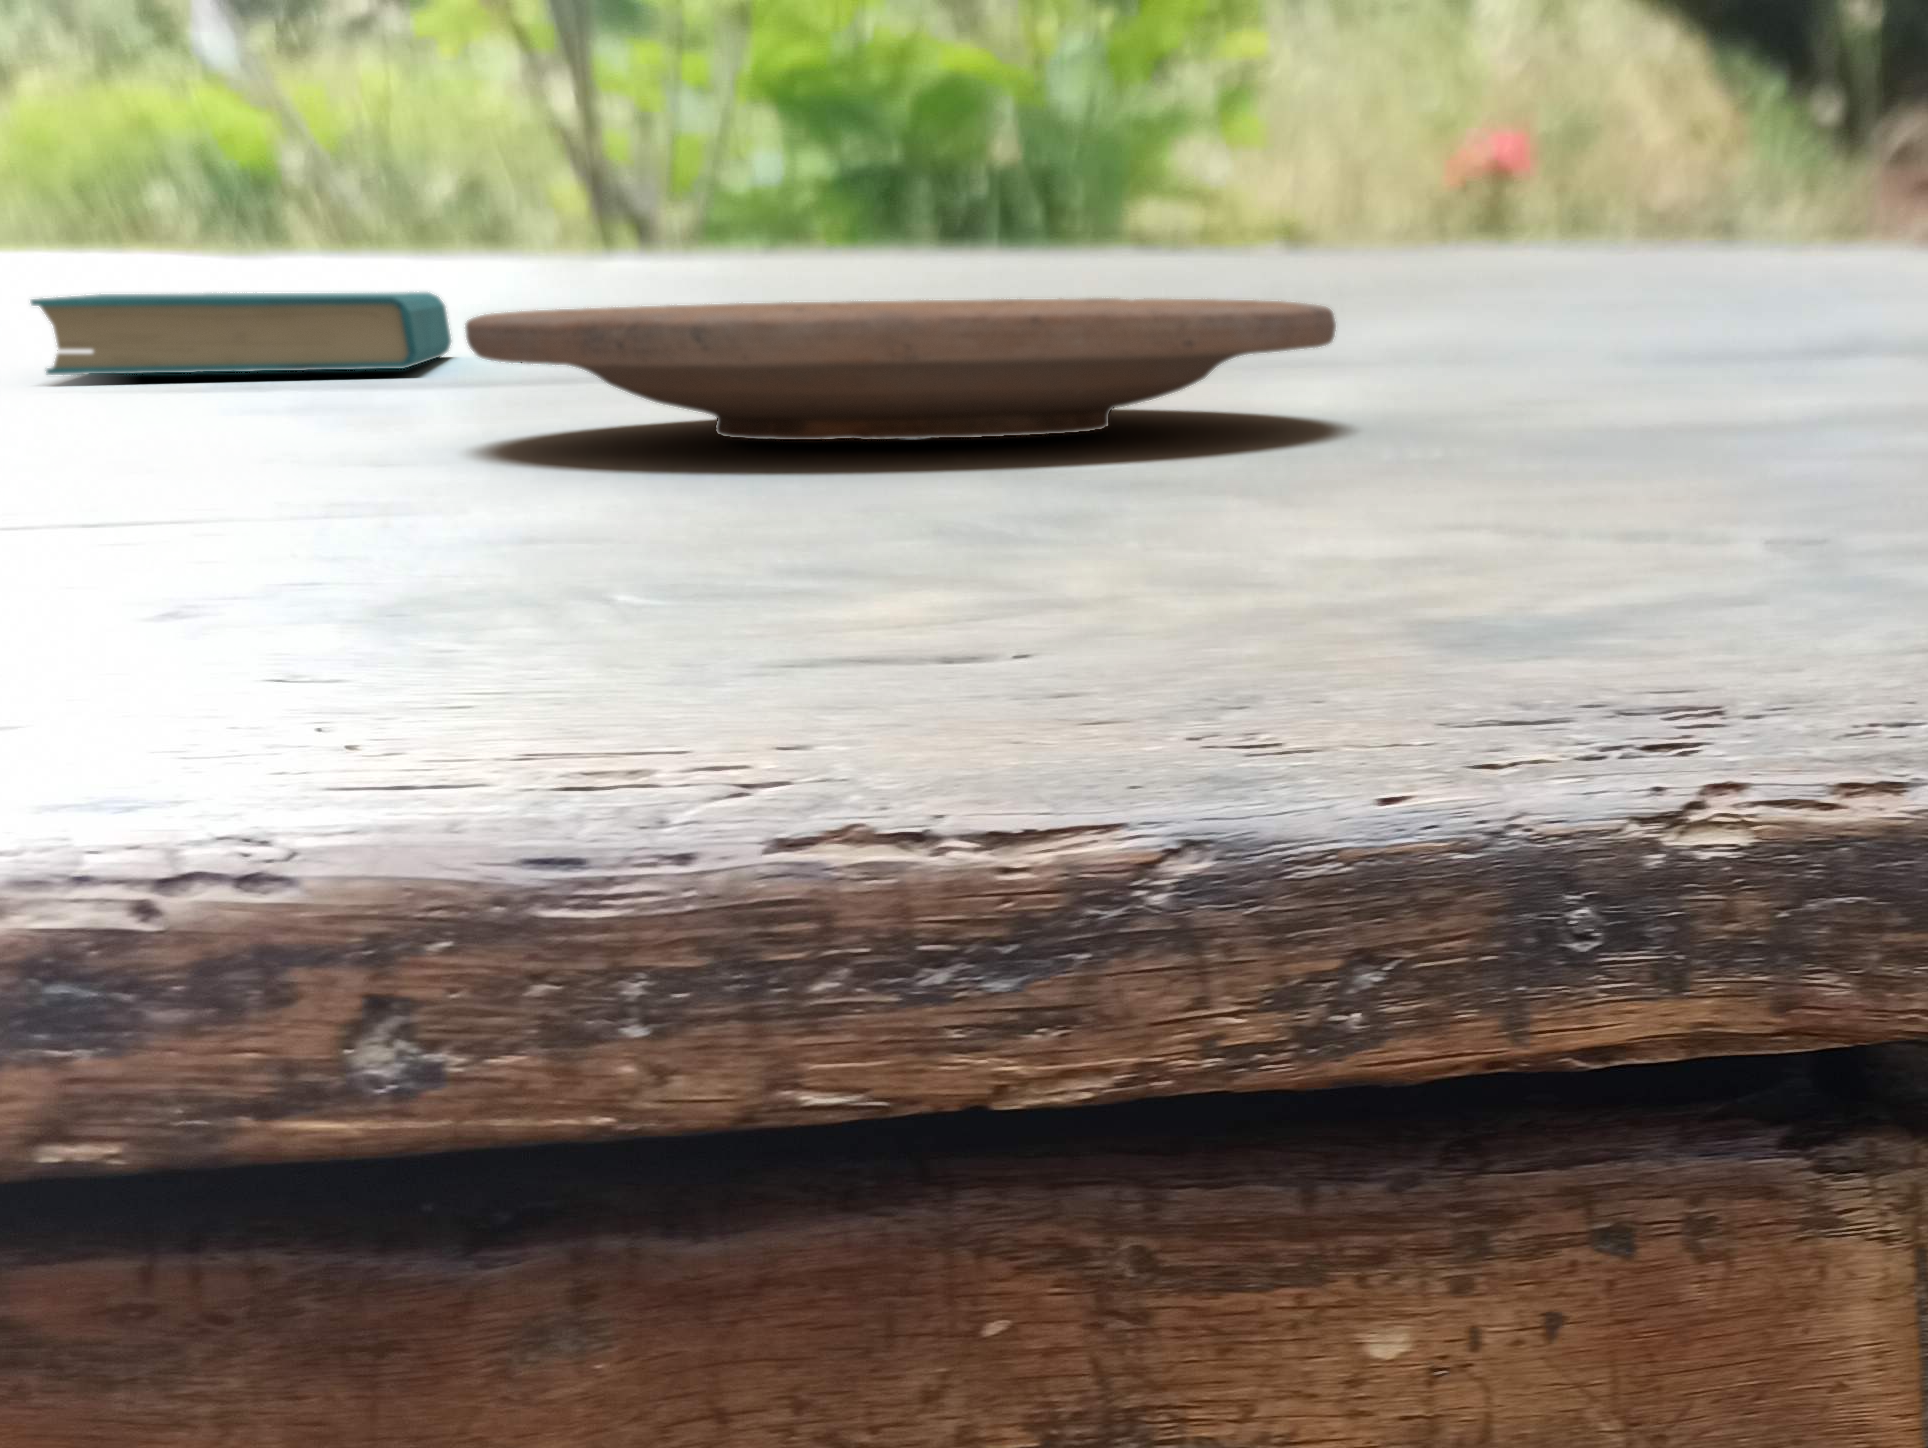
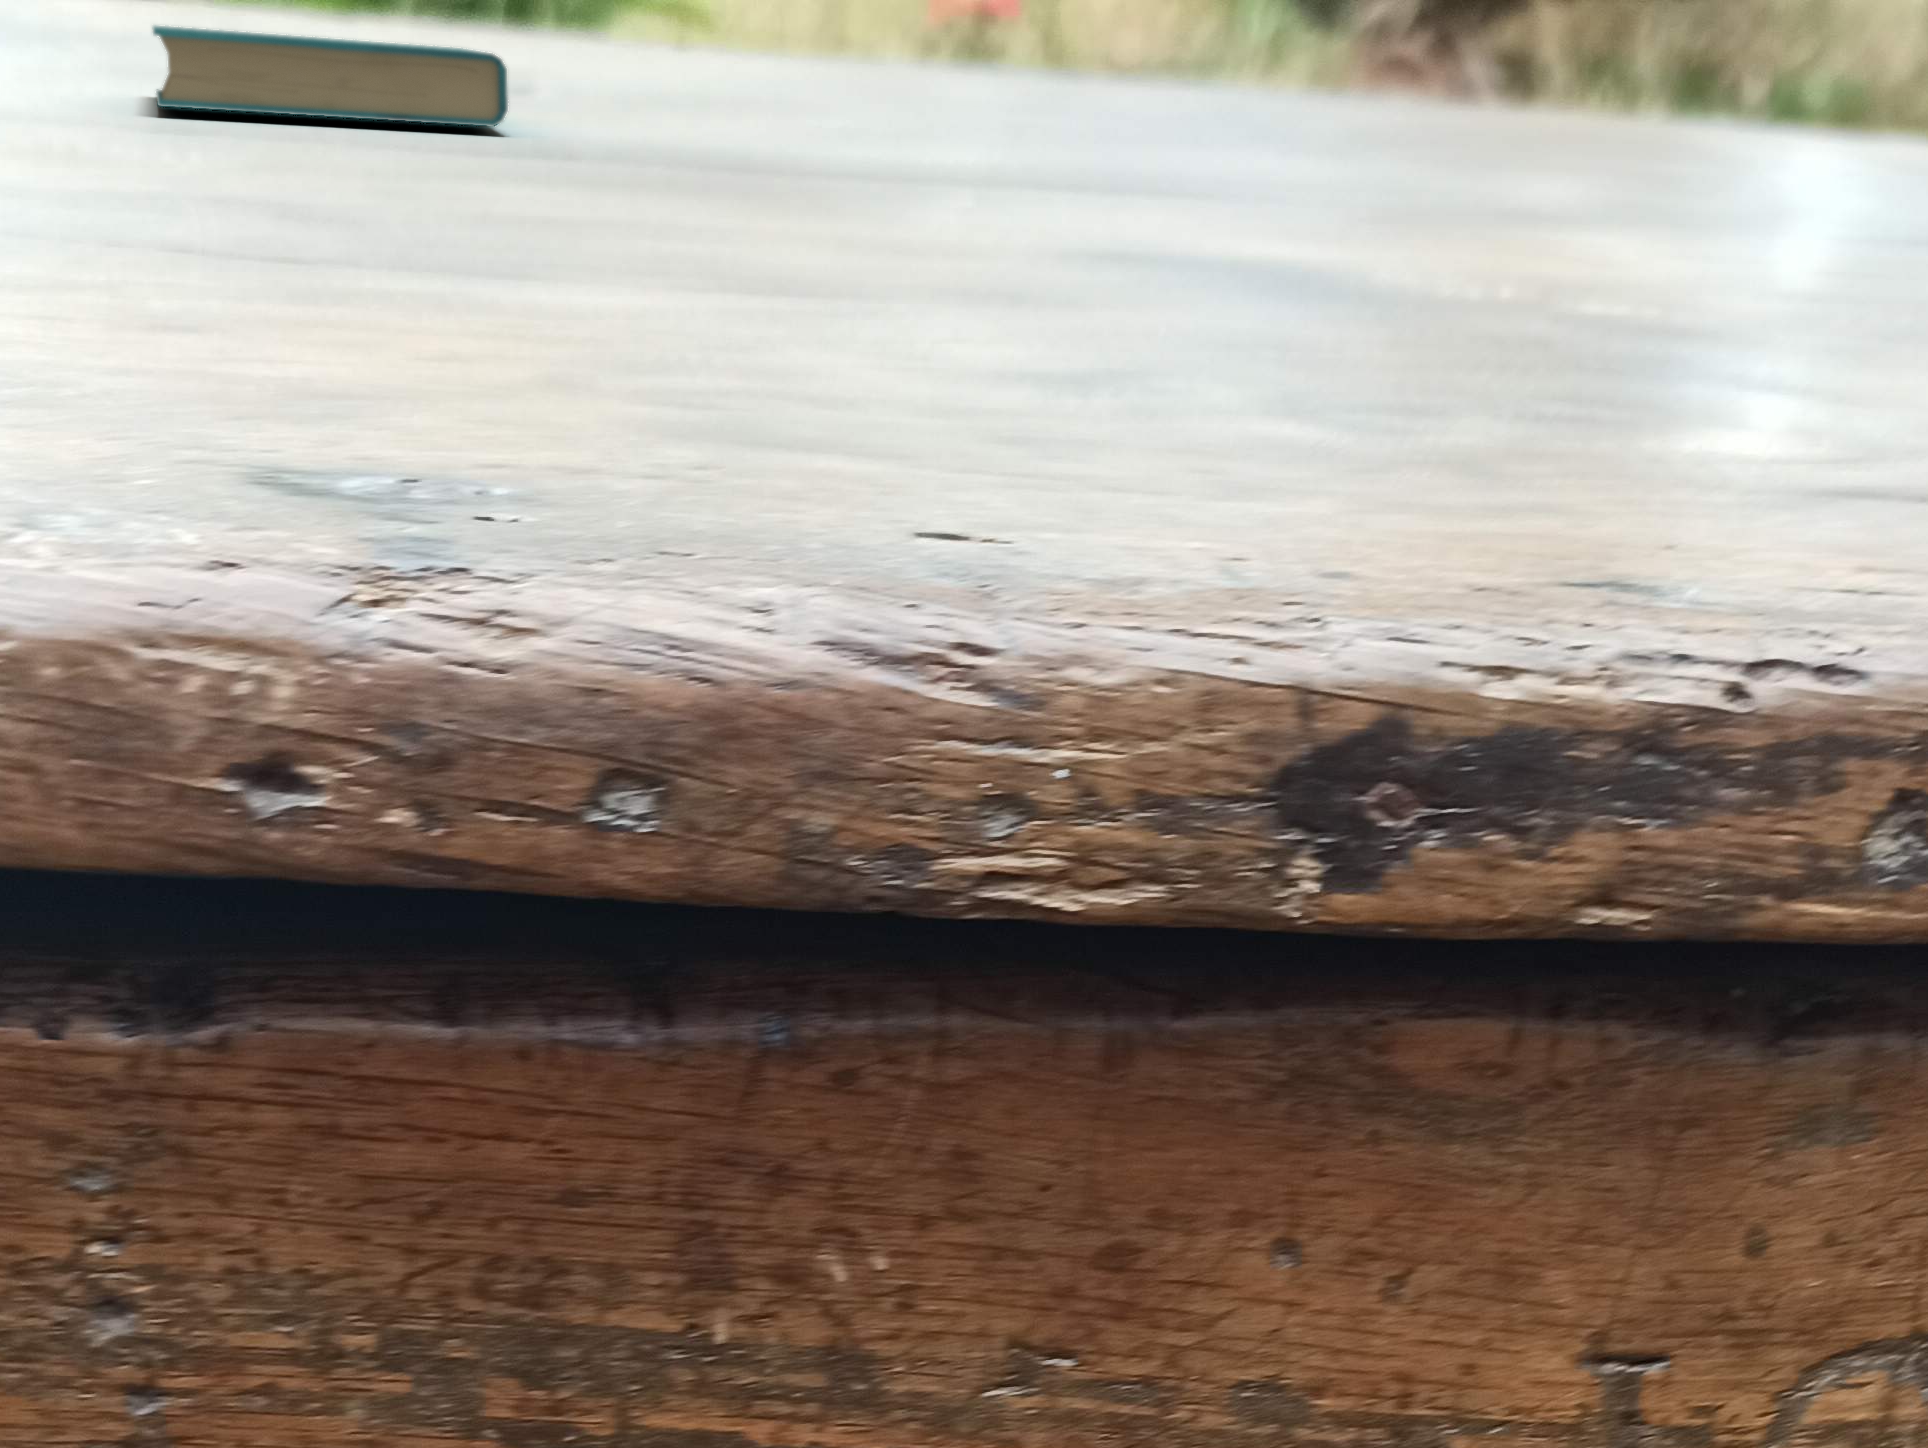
plate: present [465,298,1336,440] -> none [809,90,1641,254]

